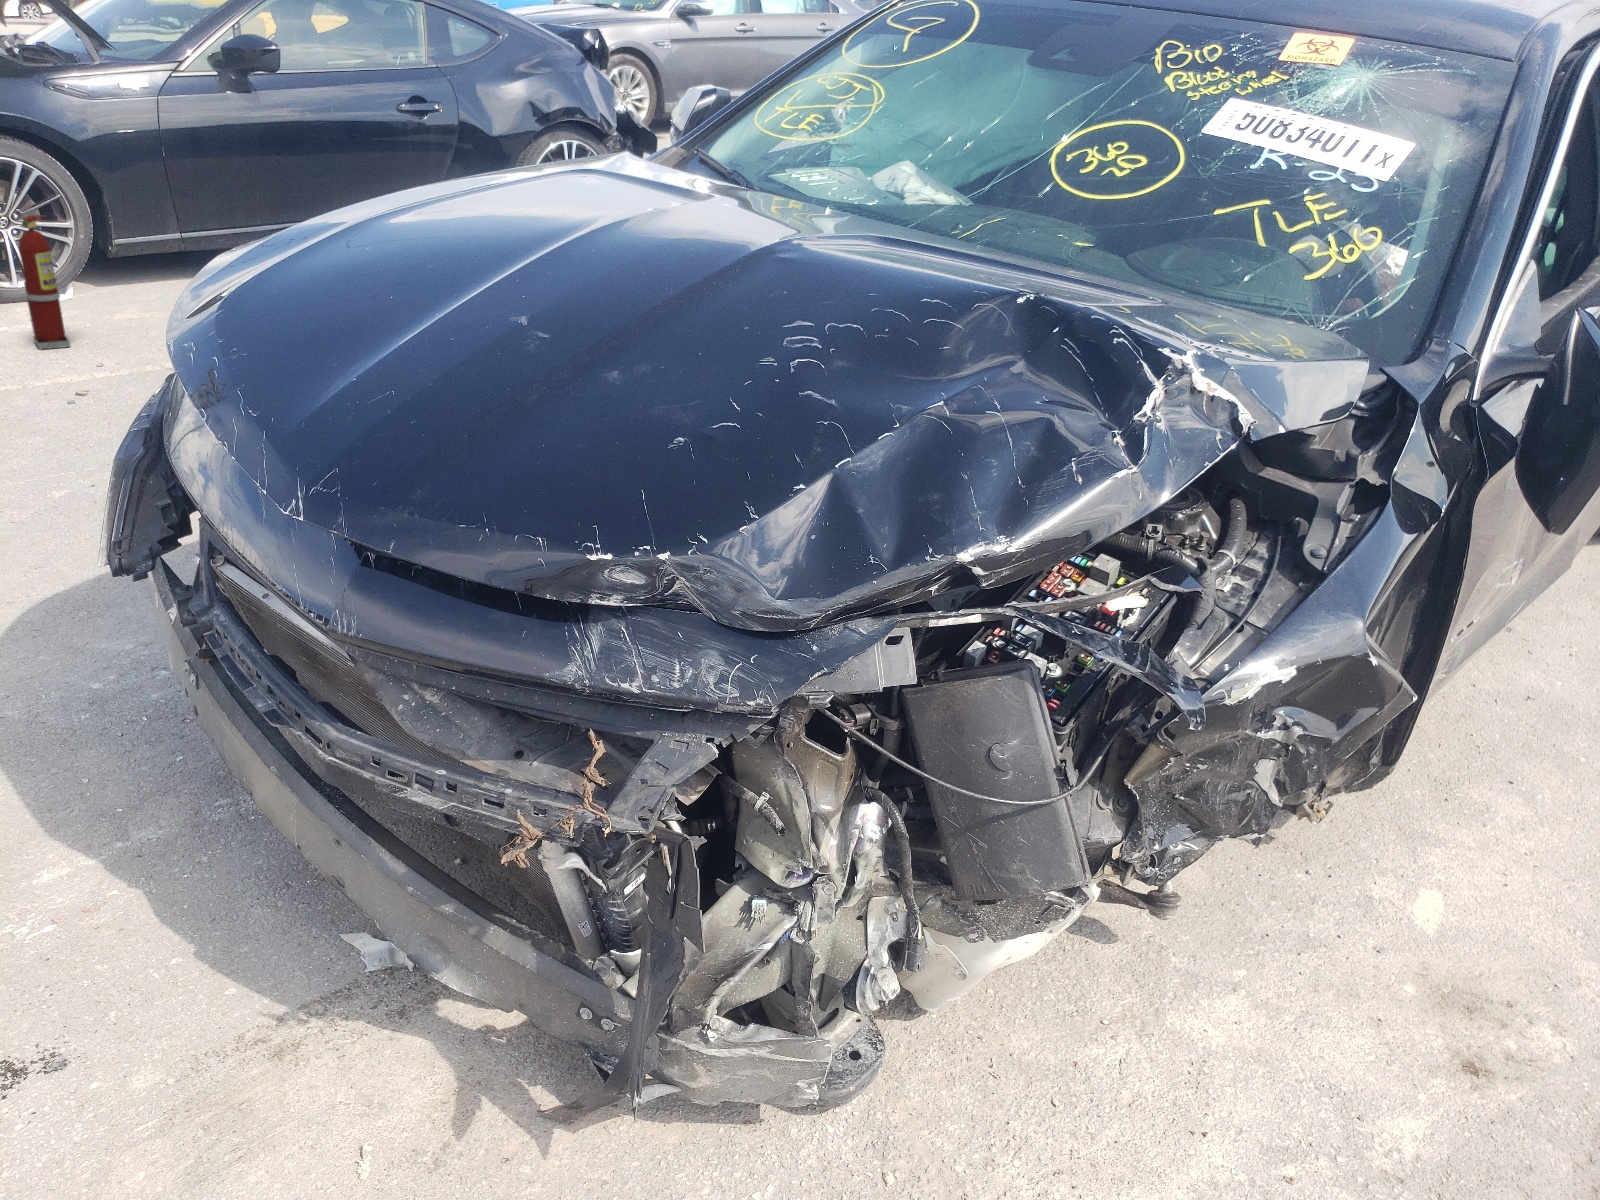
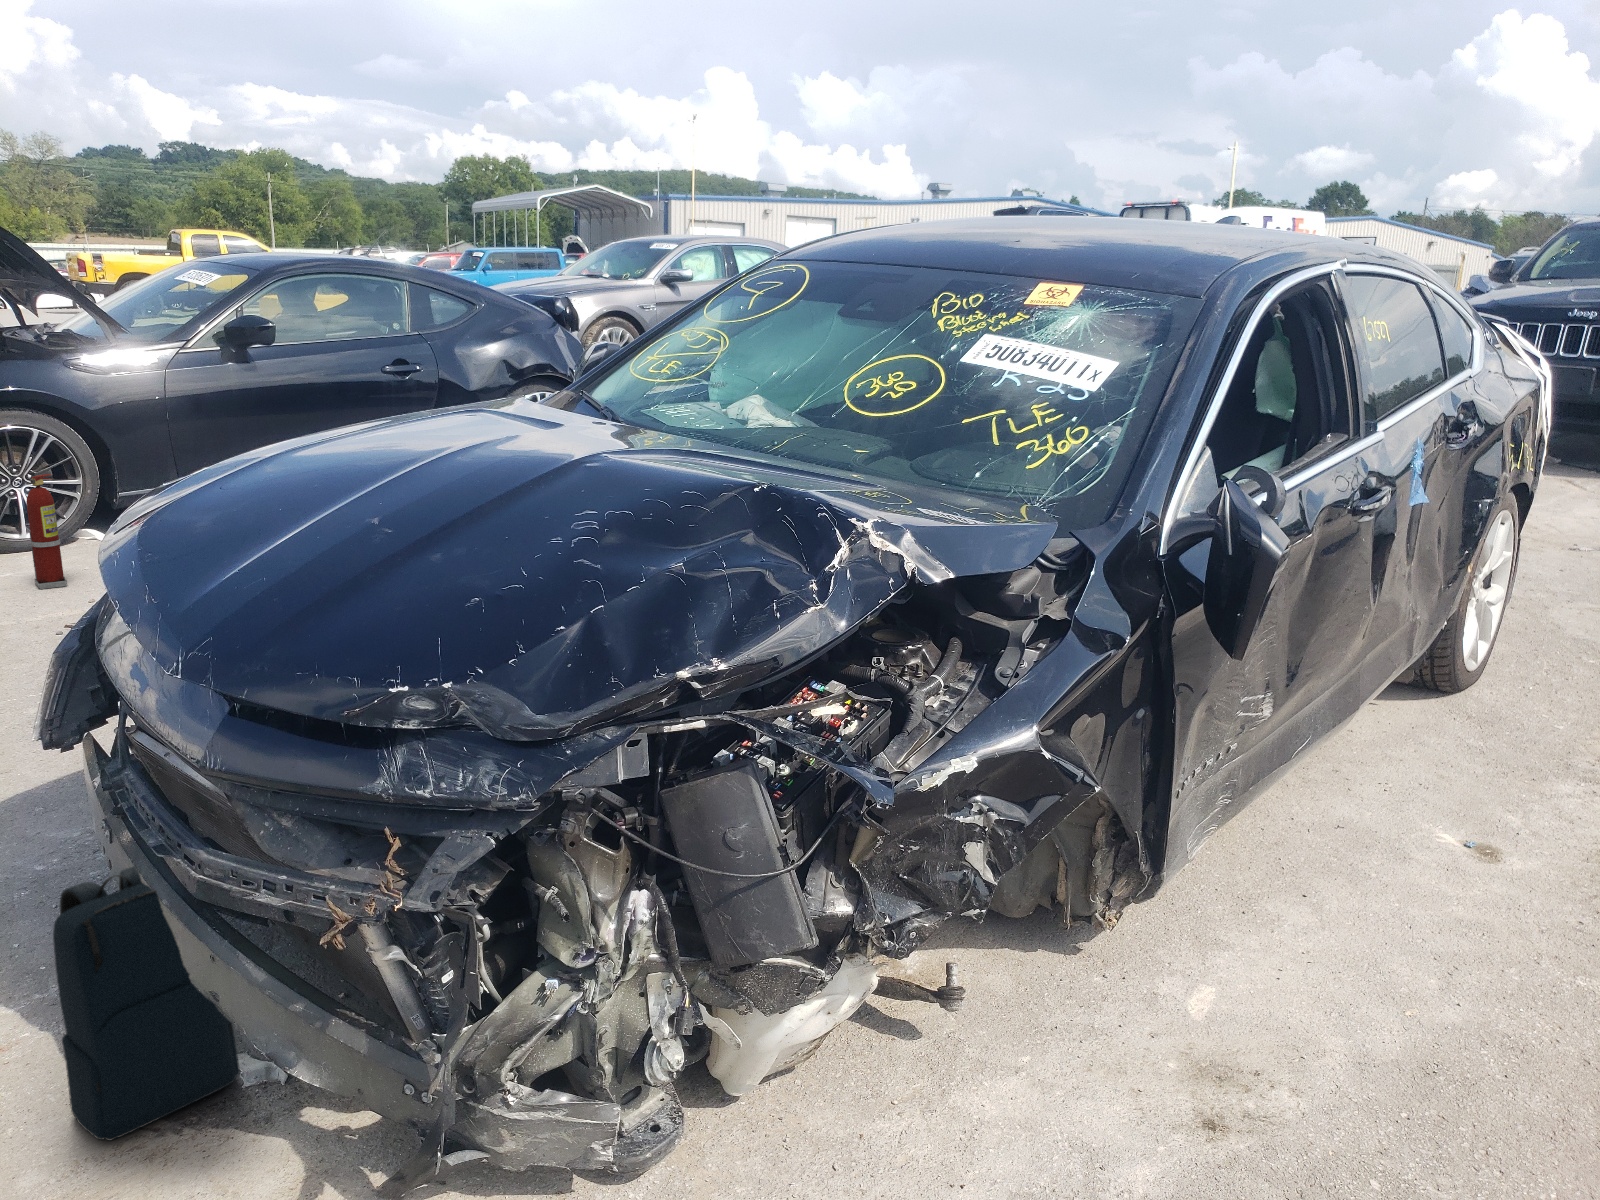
backpack: none [143,723,357,1039] -> present [53,866,240,1140]

